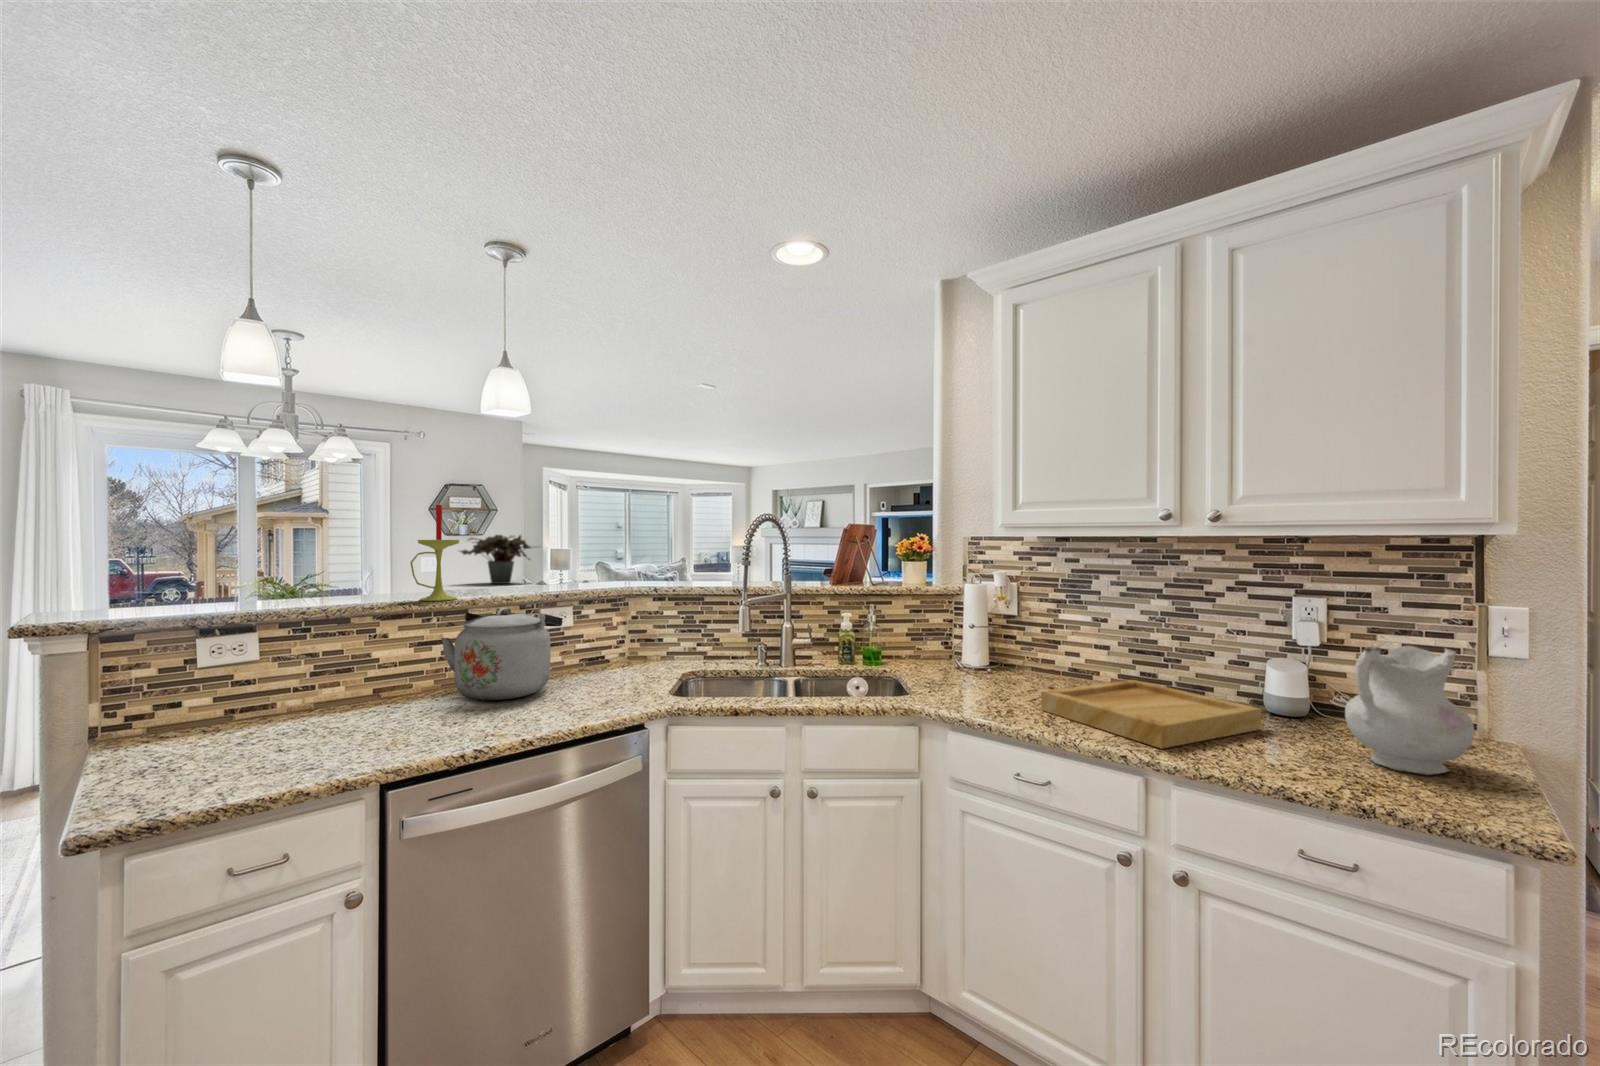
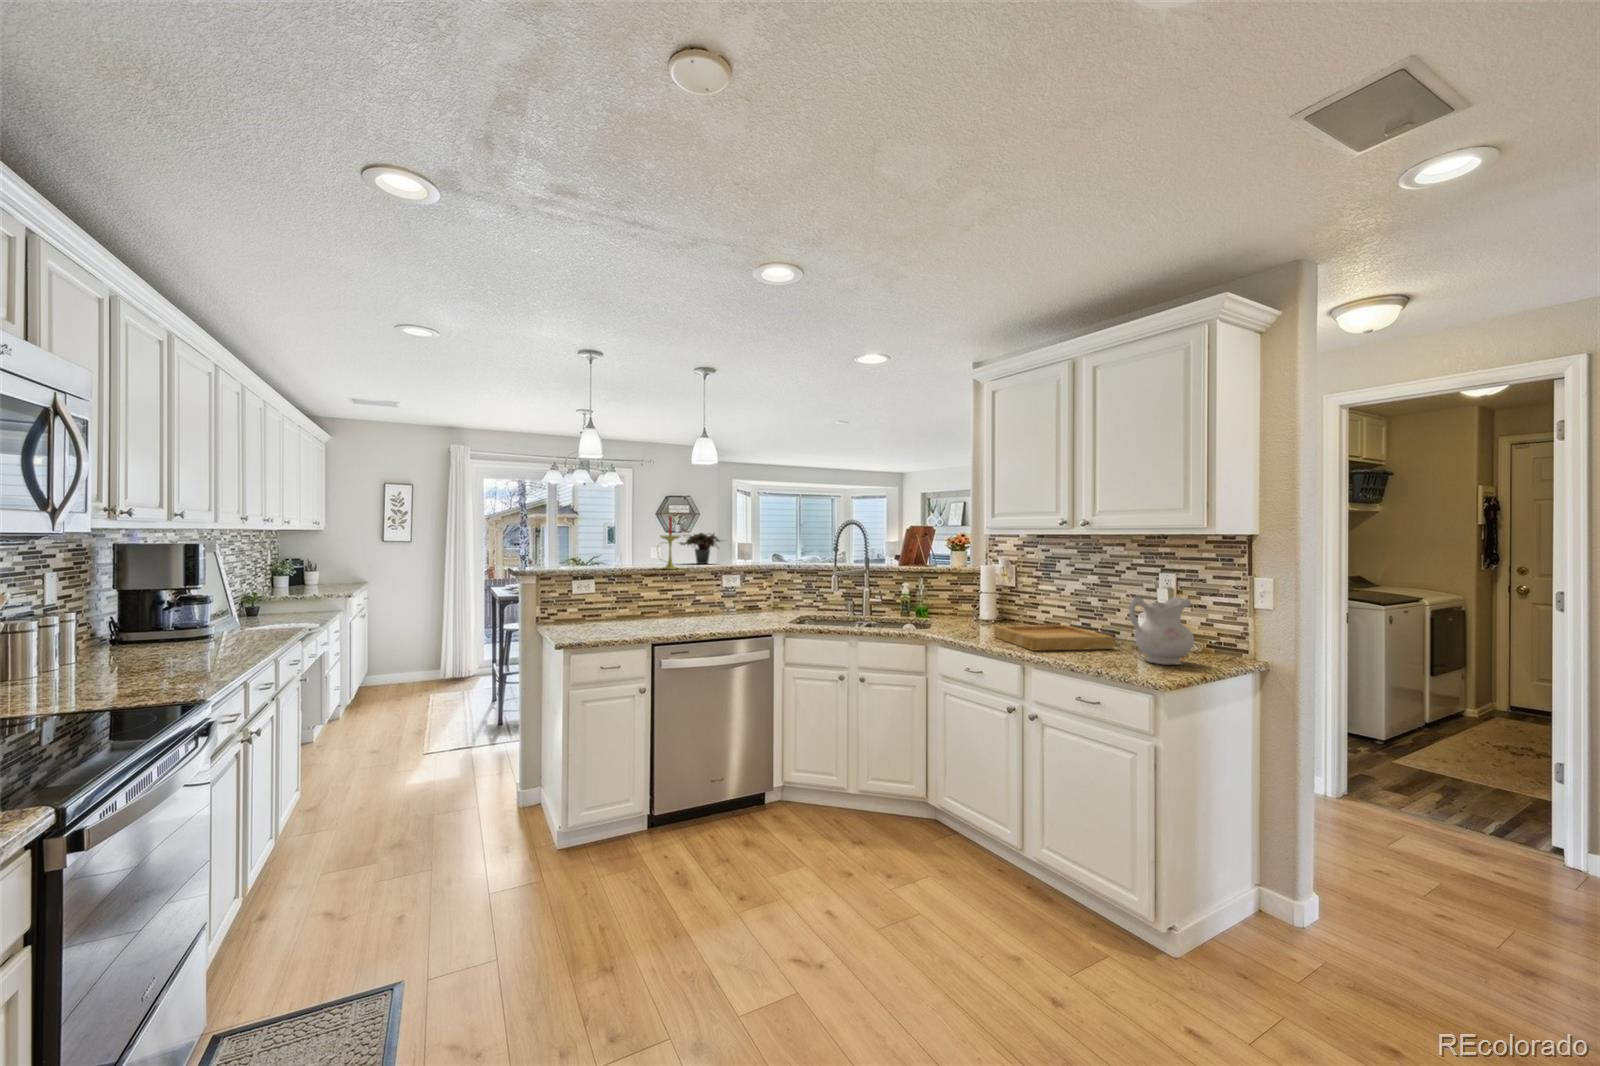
kettle: present [441,608,562,700] -> none [673,572,734,620]

